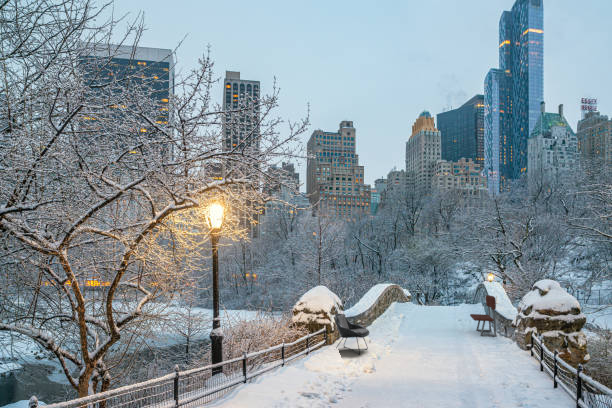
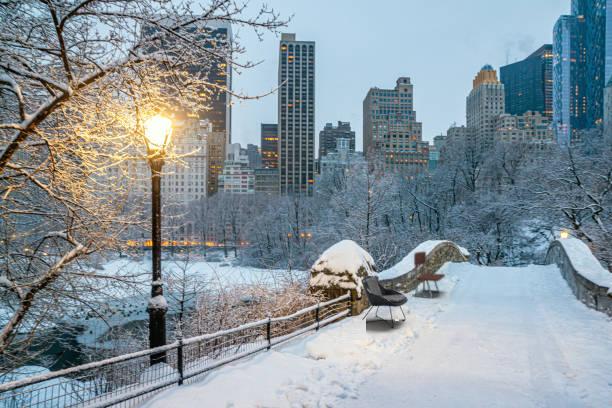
bench: present [470,295,497,337] -> present [414,252,445,298]

